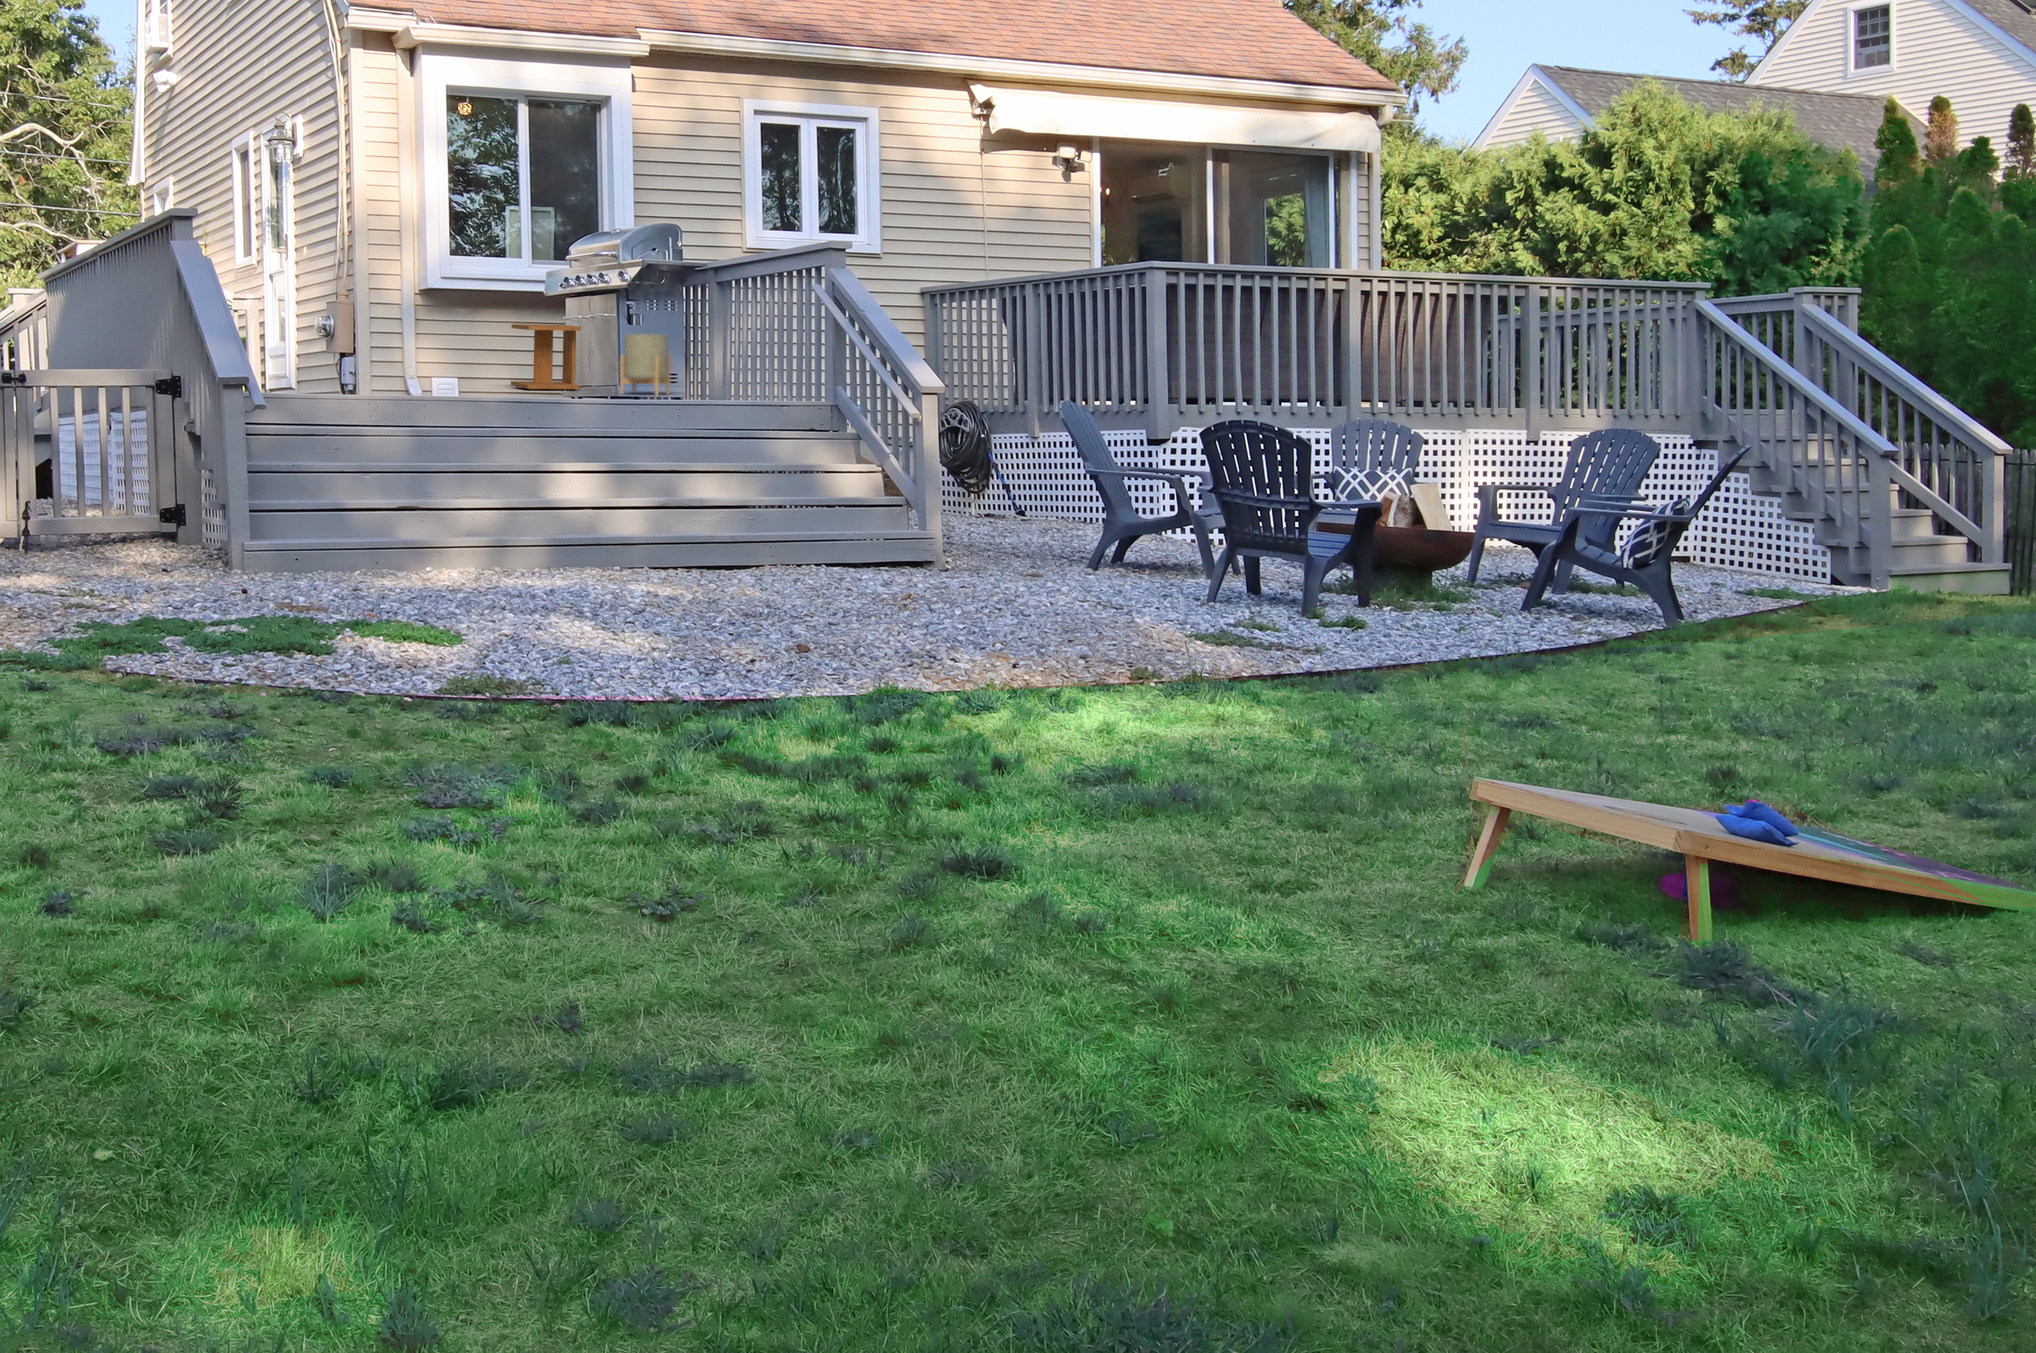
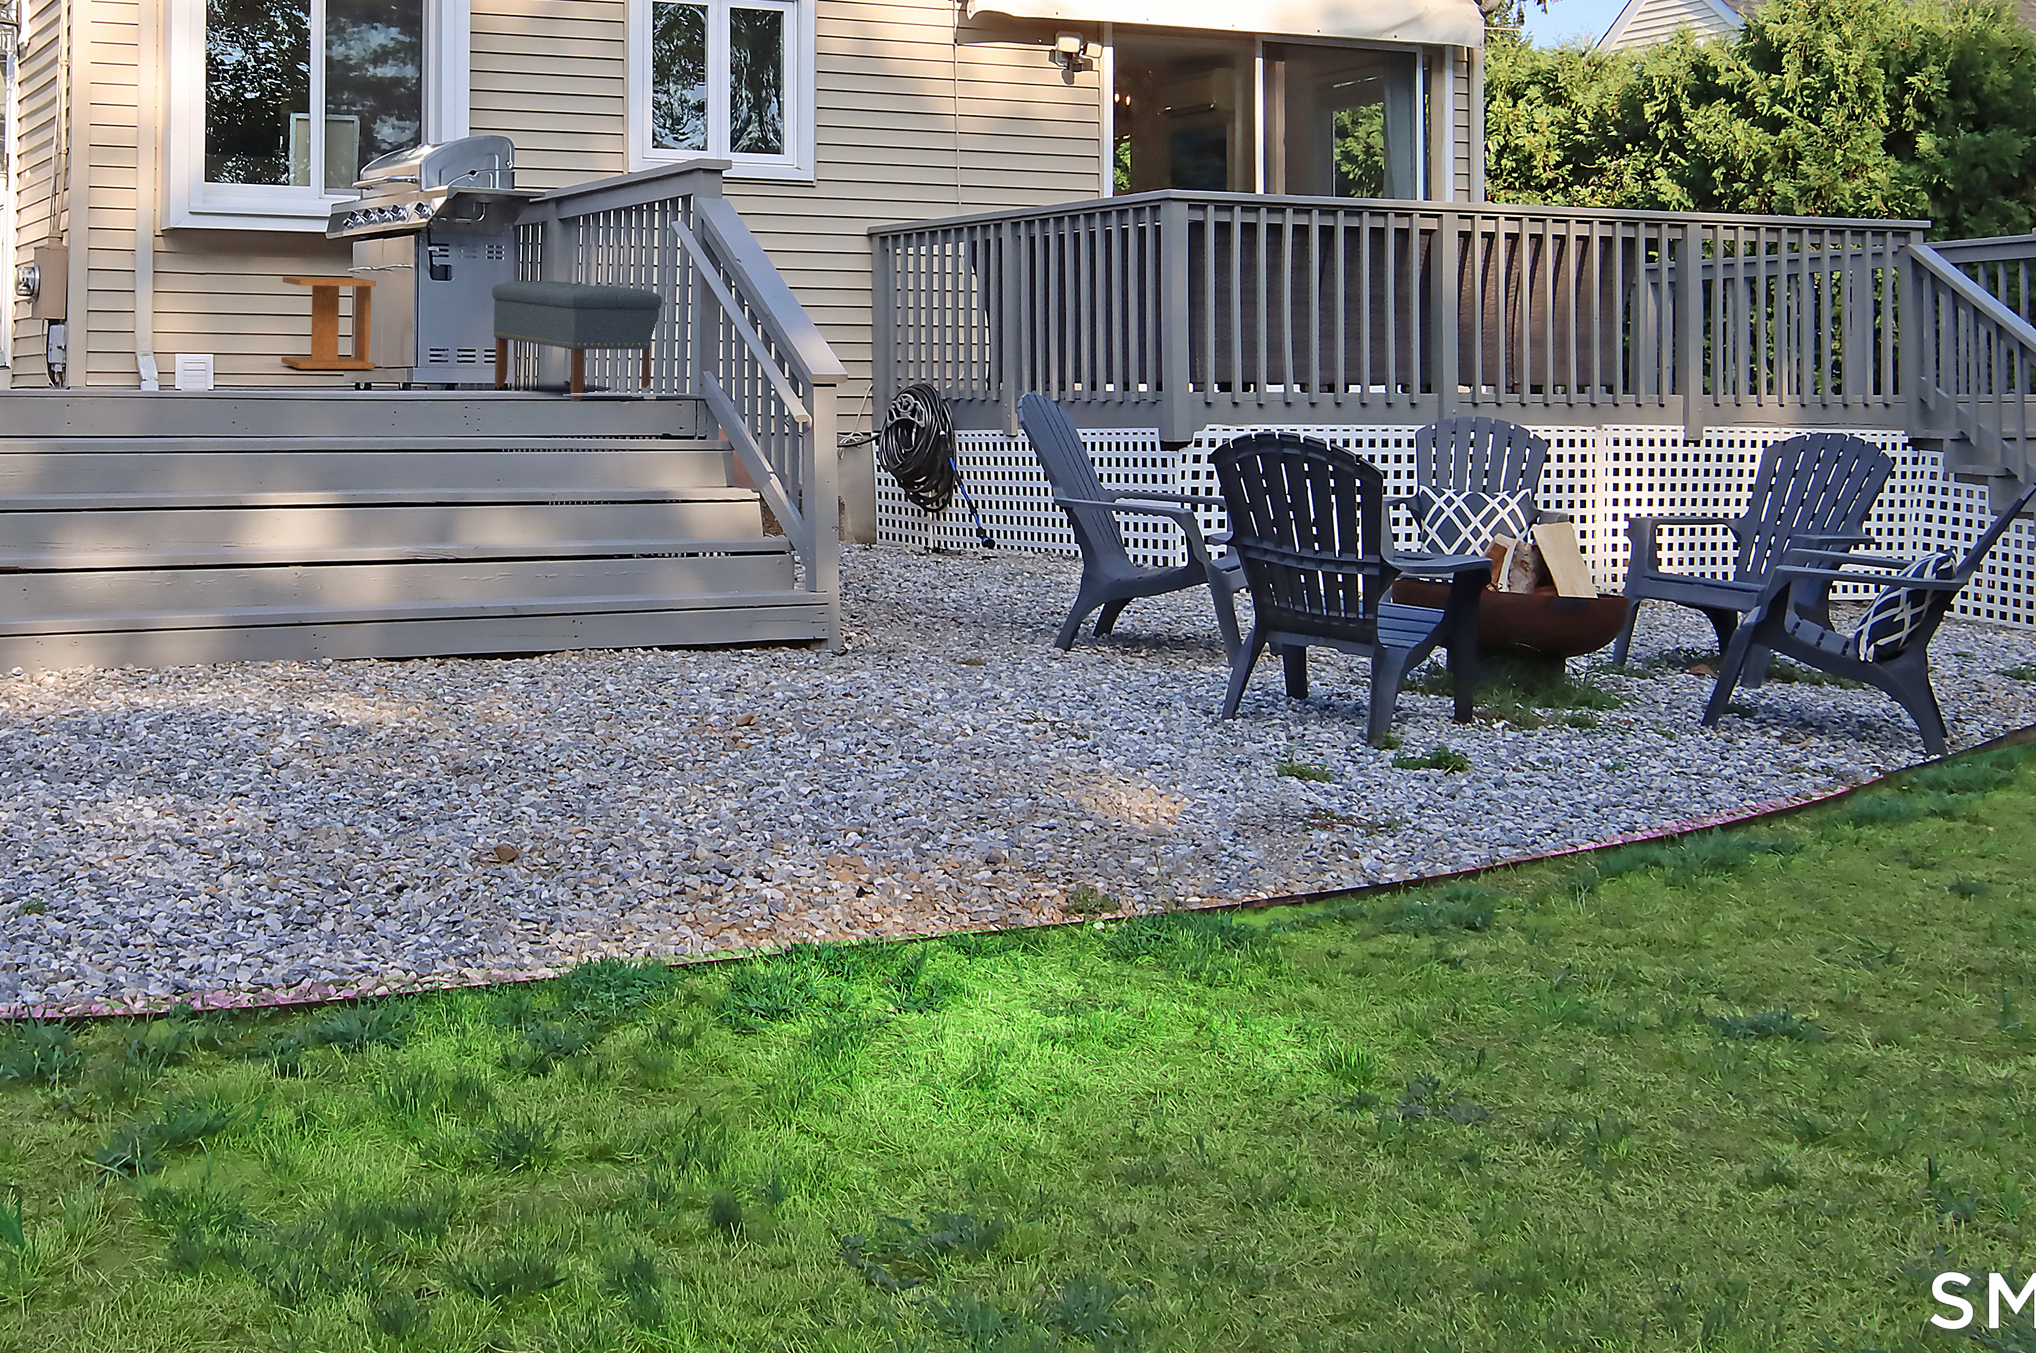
bench: none [676,326,801,408] -> present [492,281,662,402]
planter: present [620,334,671,395] -> none [423,291,498,380]

